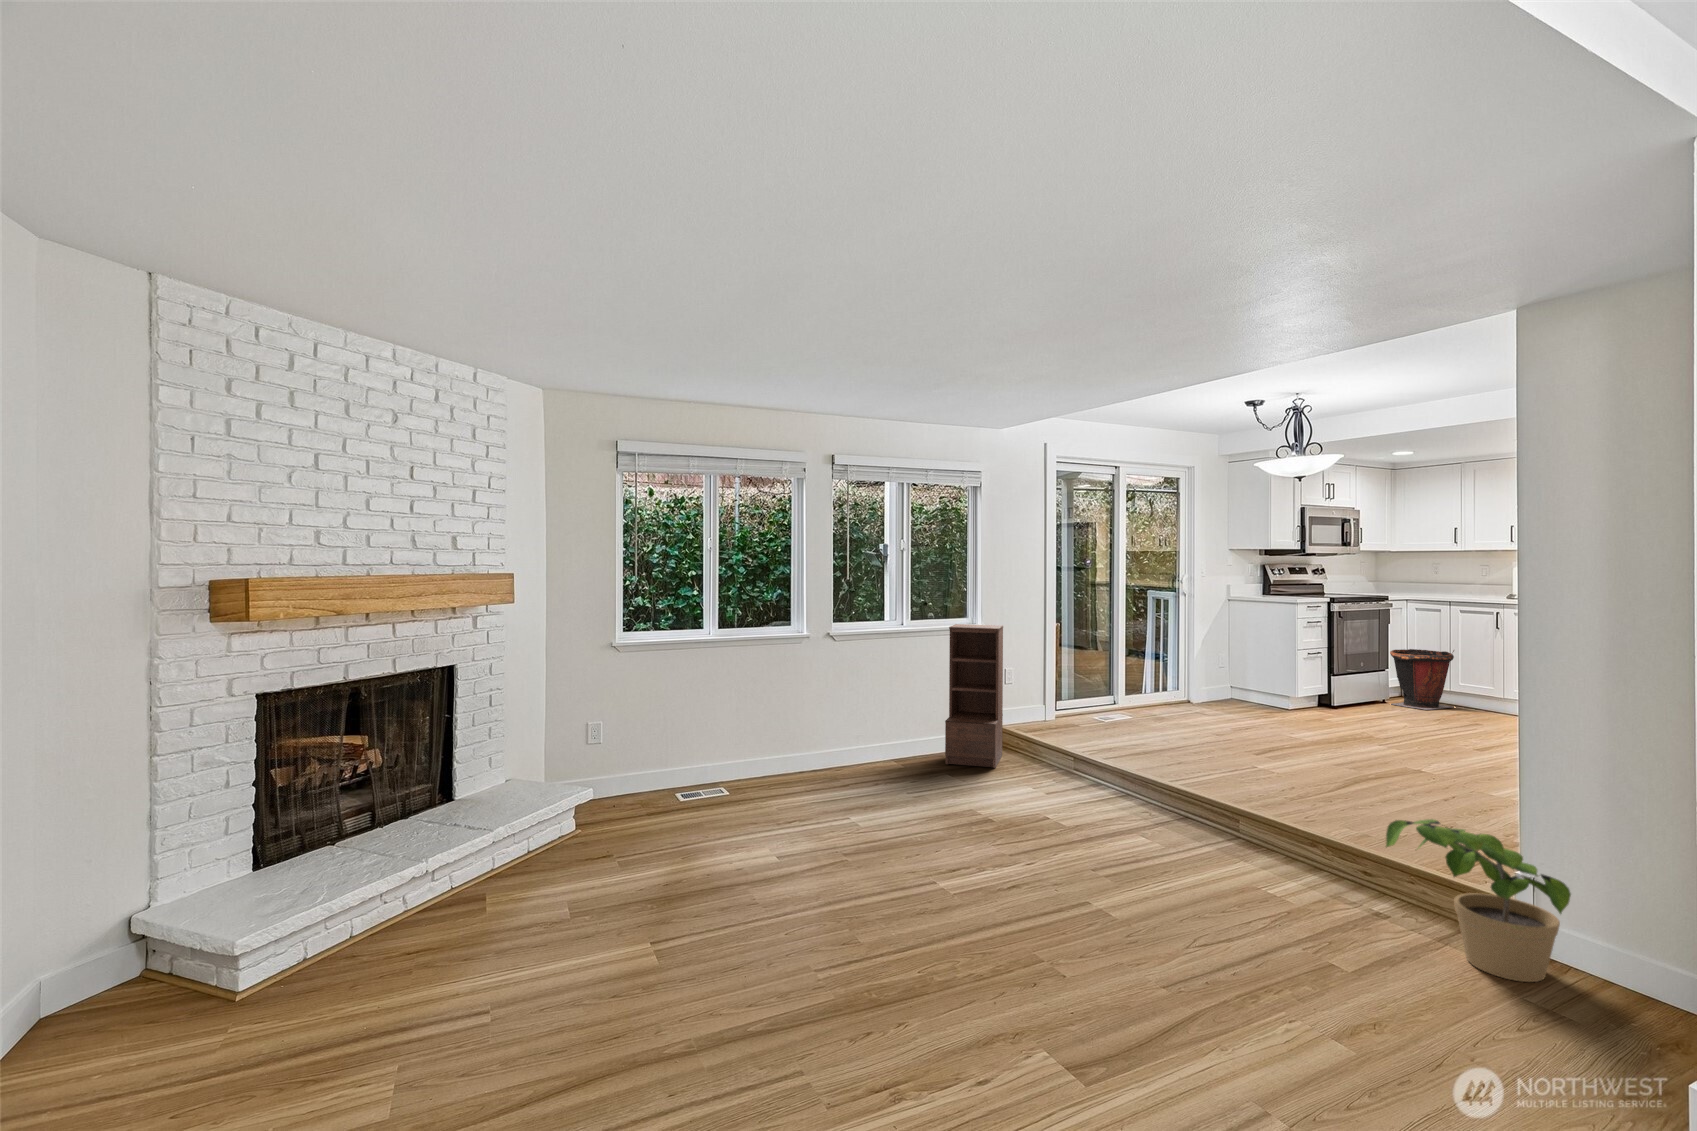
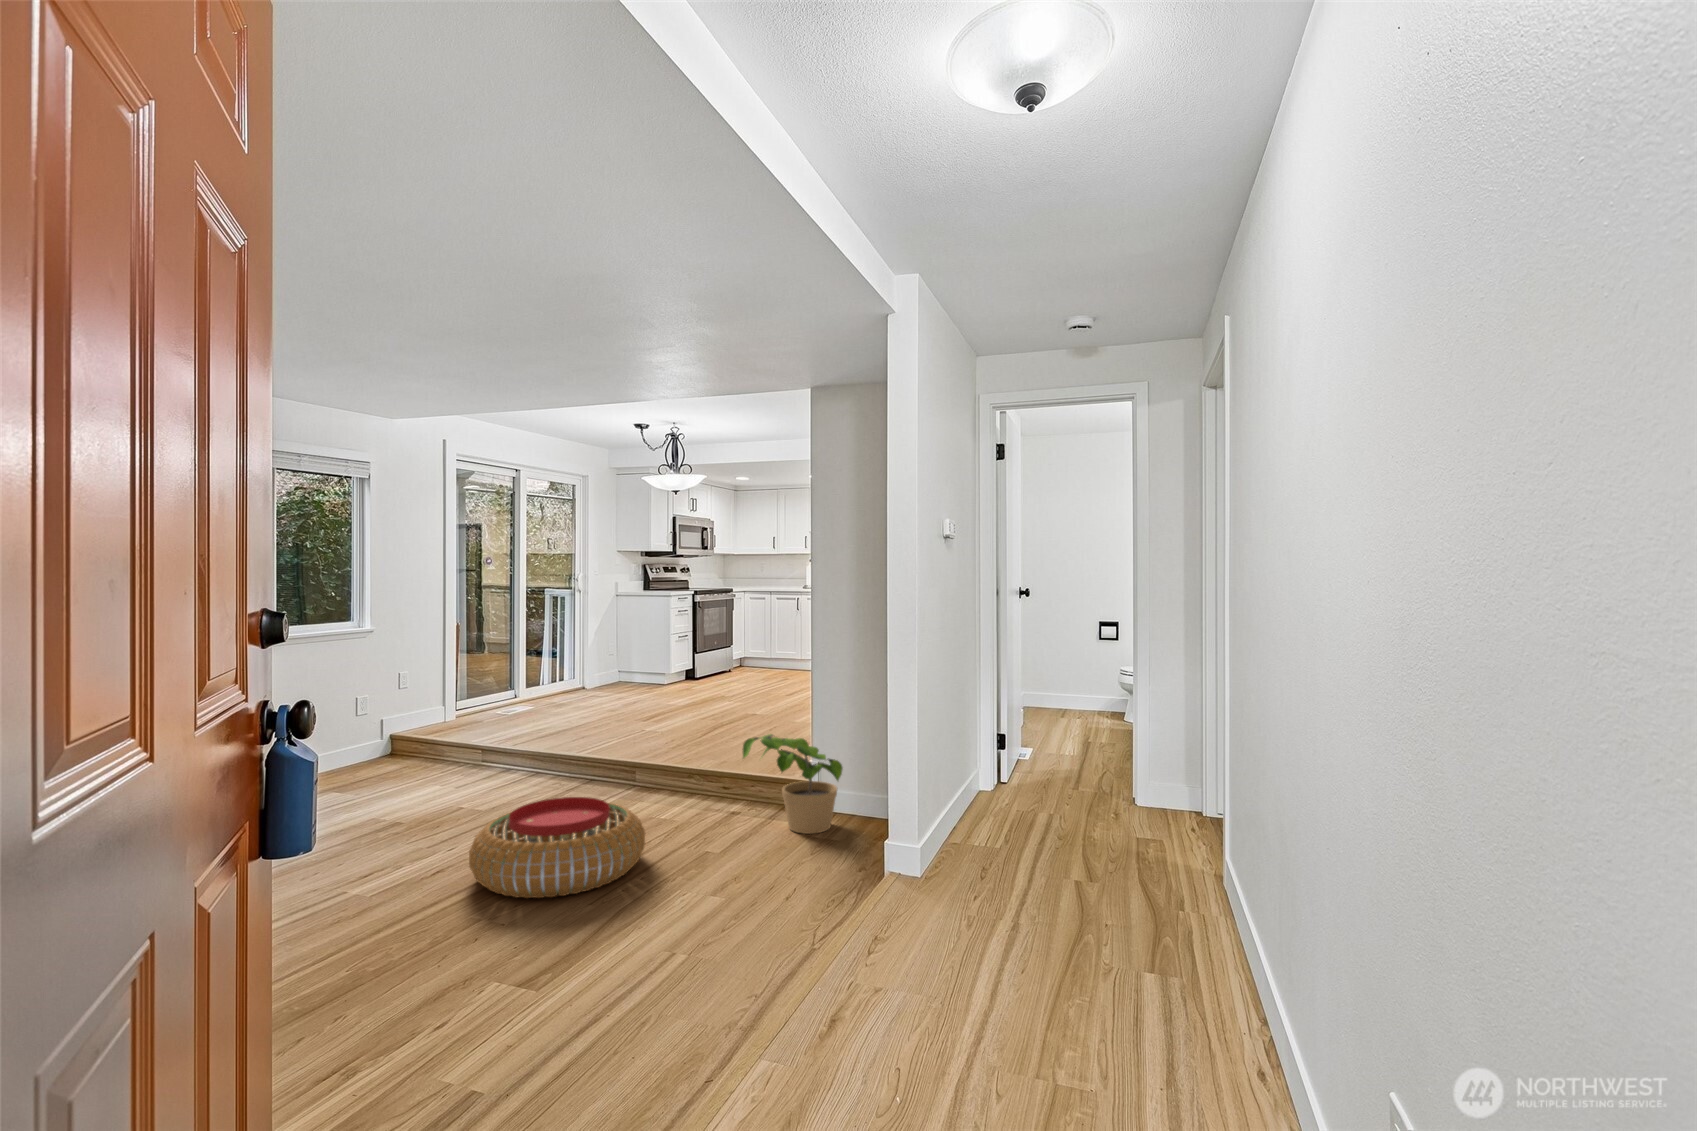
bookshelf: present [945,624,1003,768] -> none [333,626,401,780]
trash can: present [1390,649,1454,710] -> none [734,627,775,675]
pouf: none [1039,839,1241,964] -> present [469,797,645,898]

